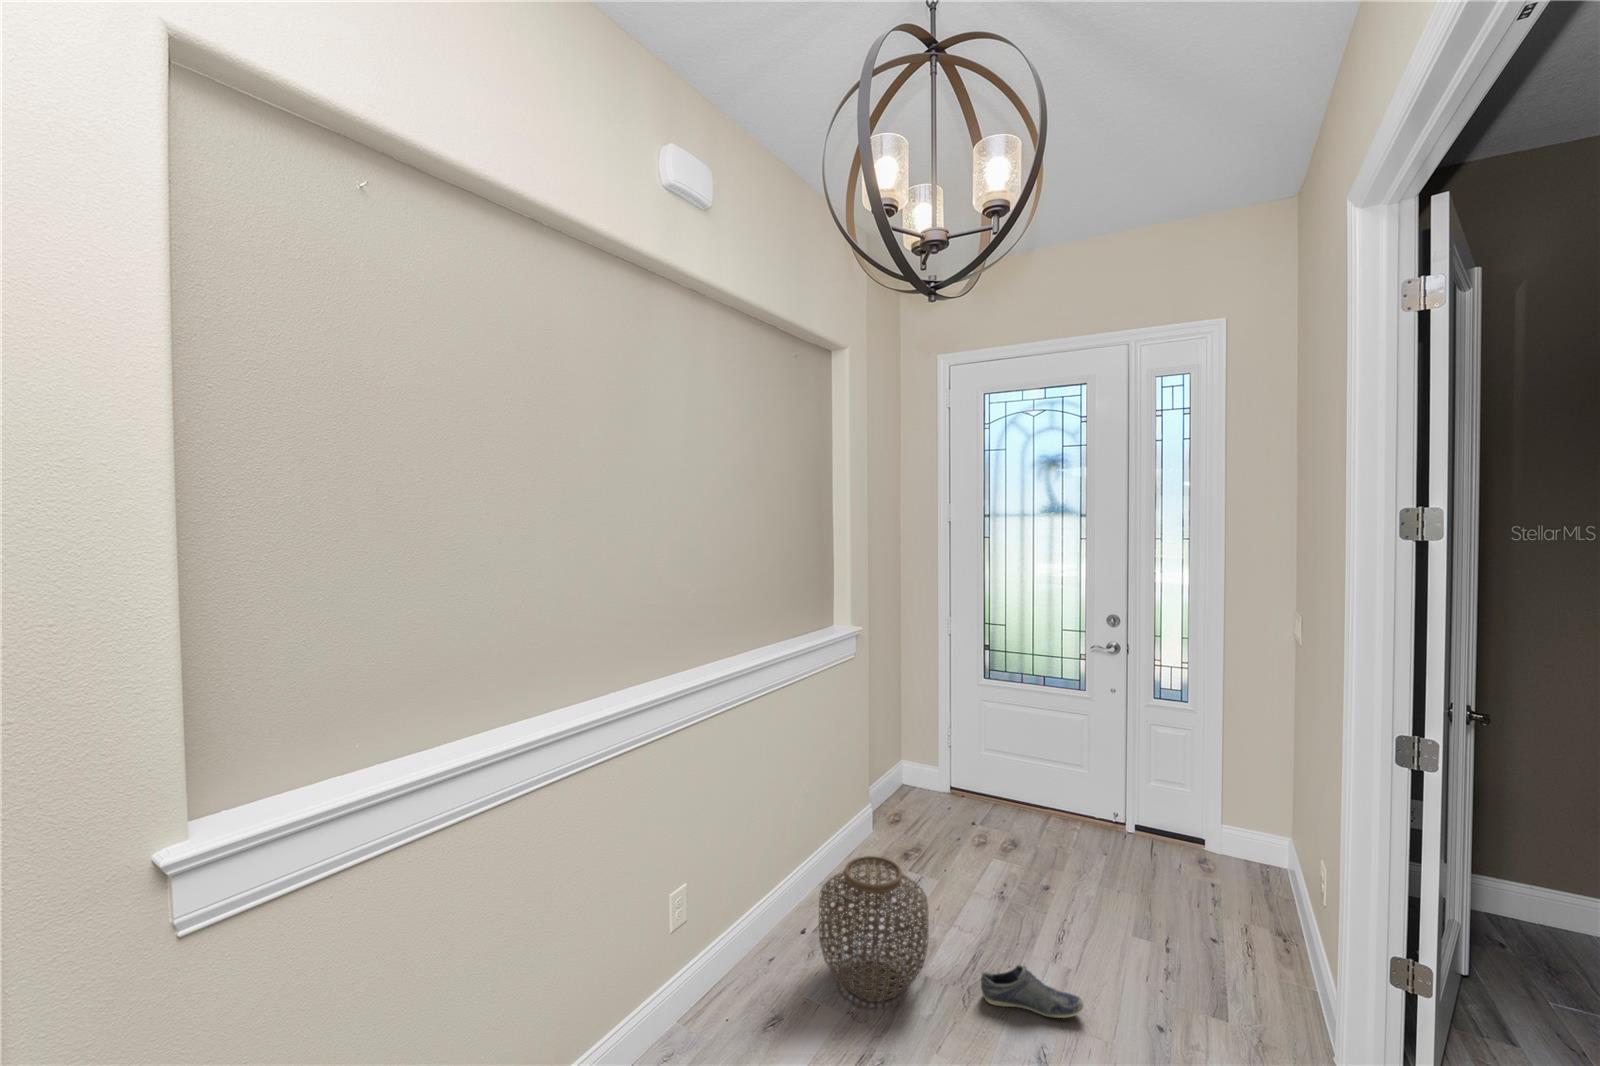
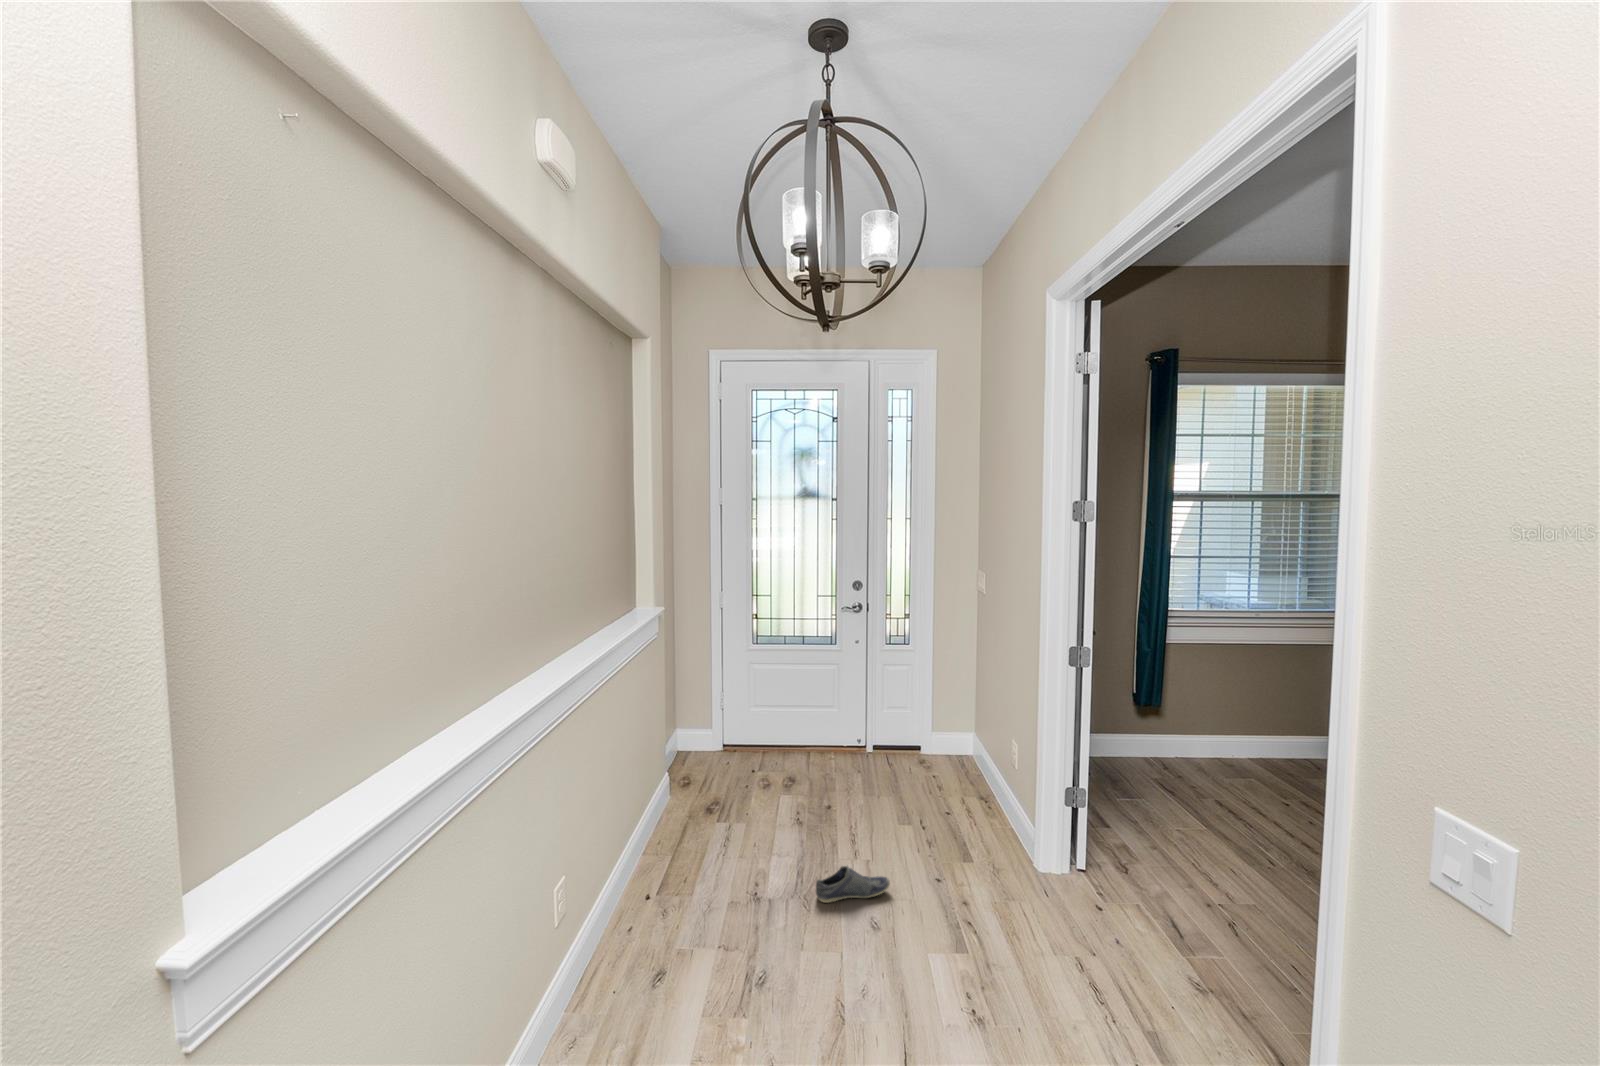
woven basket: present [819,856,929,1001] -> none [680,809,776,931]

